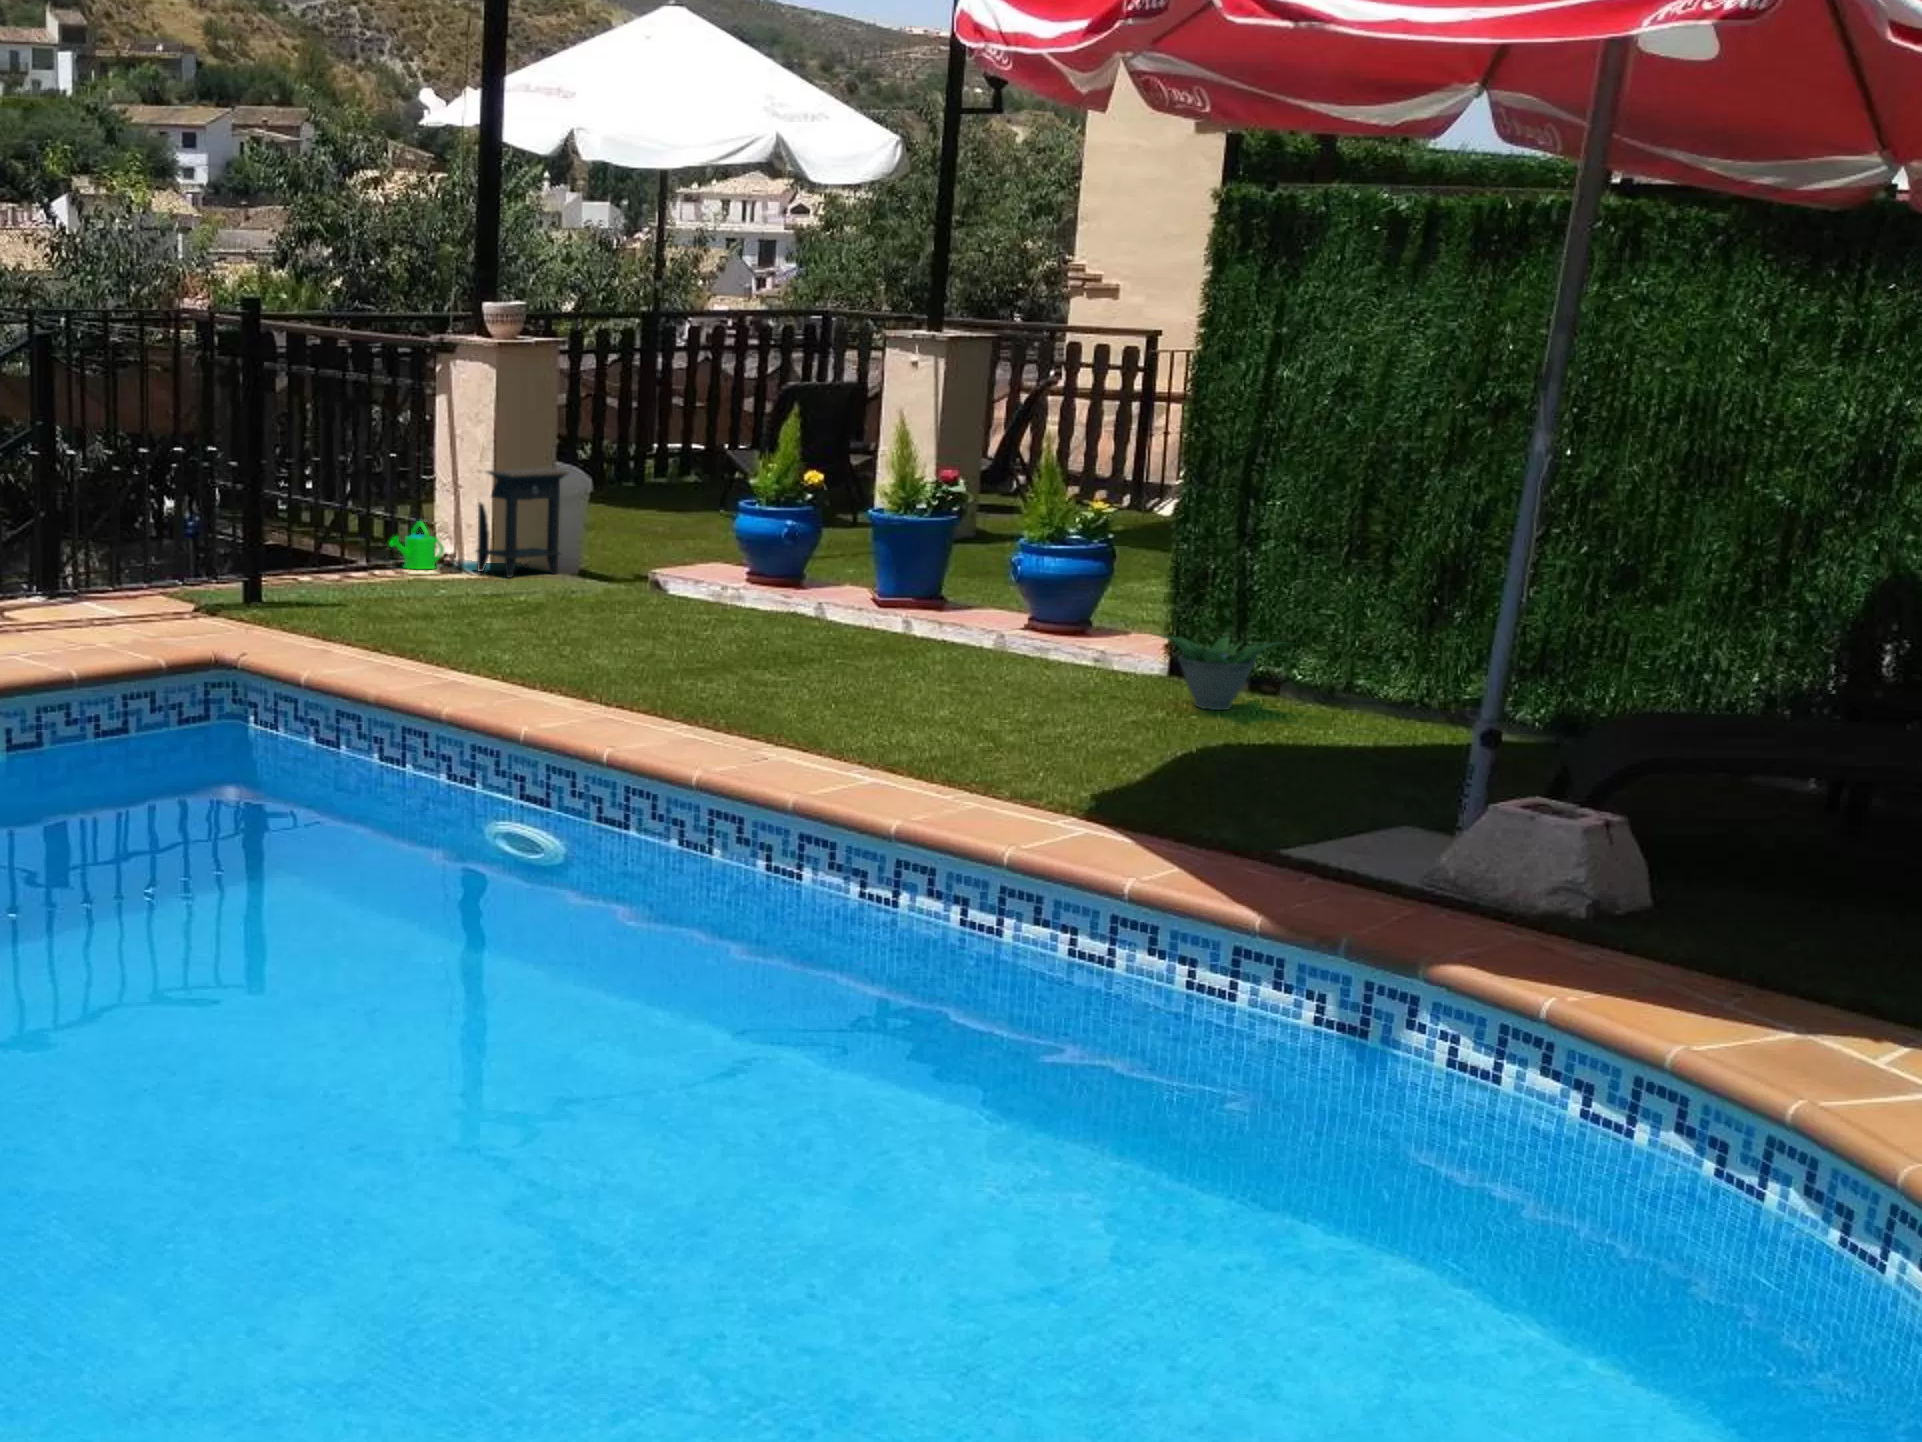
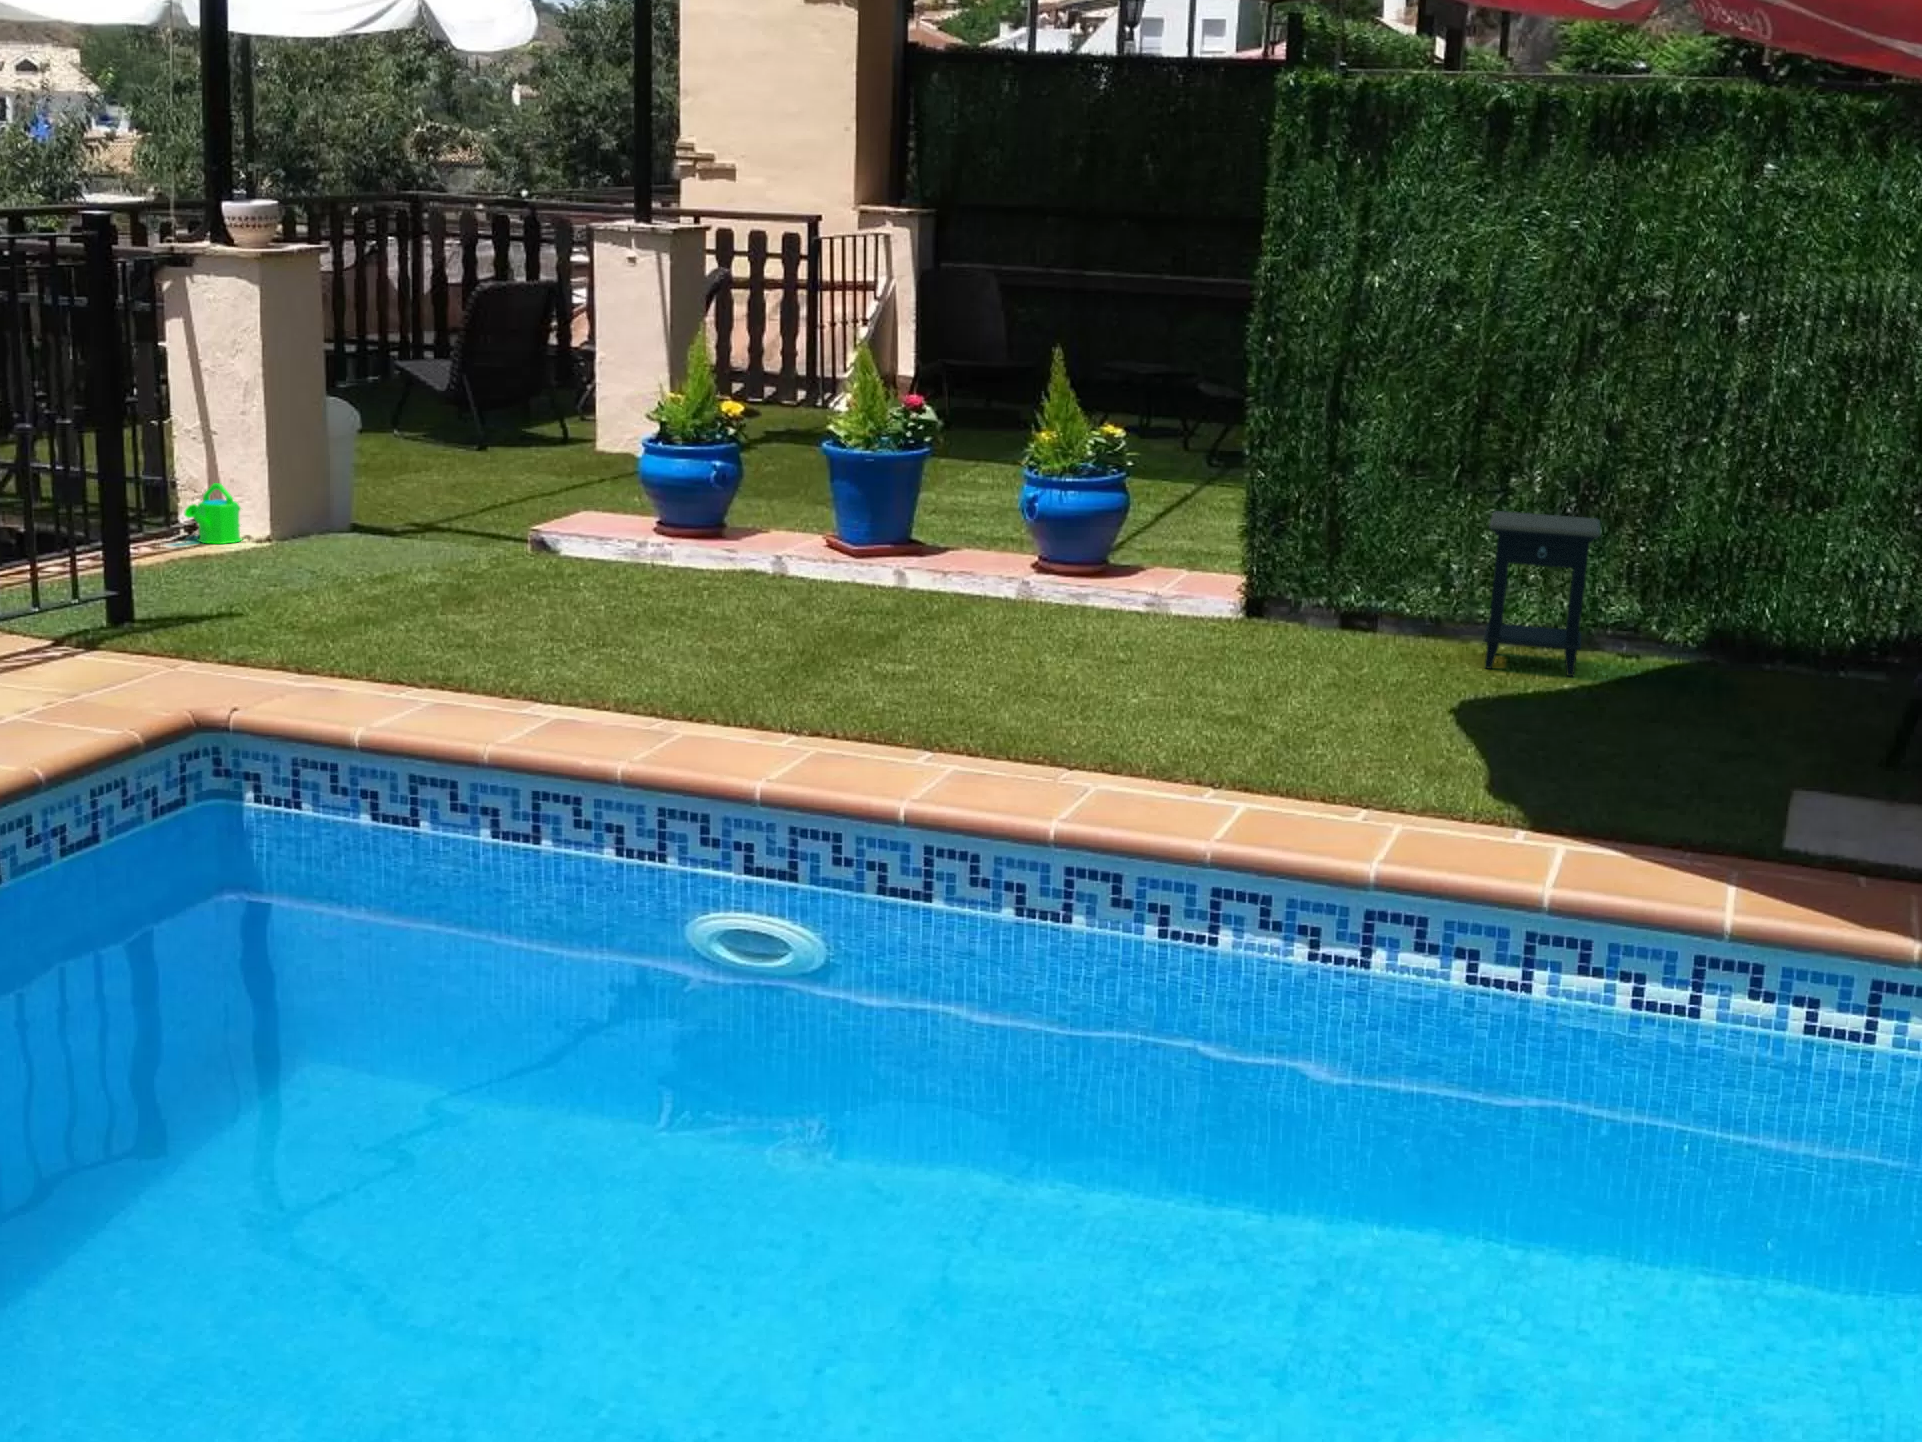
side table: present [476,468,568,577] -> present [1483,511,1601,676]
decorative plant: present [1162,635,1282,710] -> none [1275,573,1421,656]

